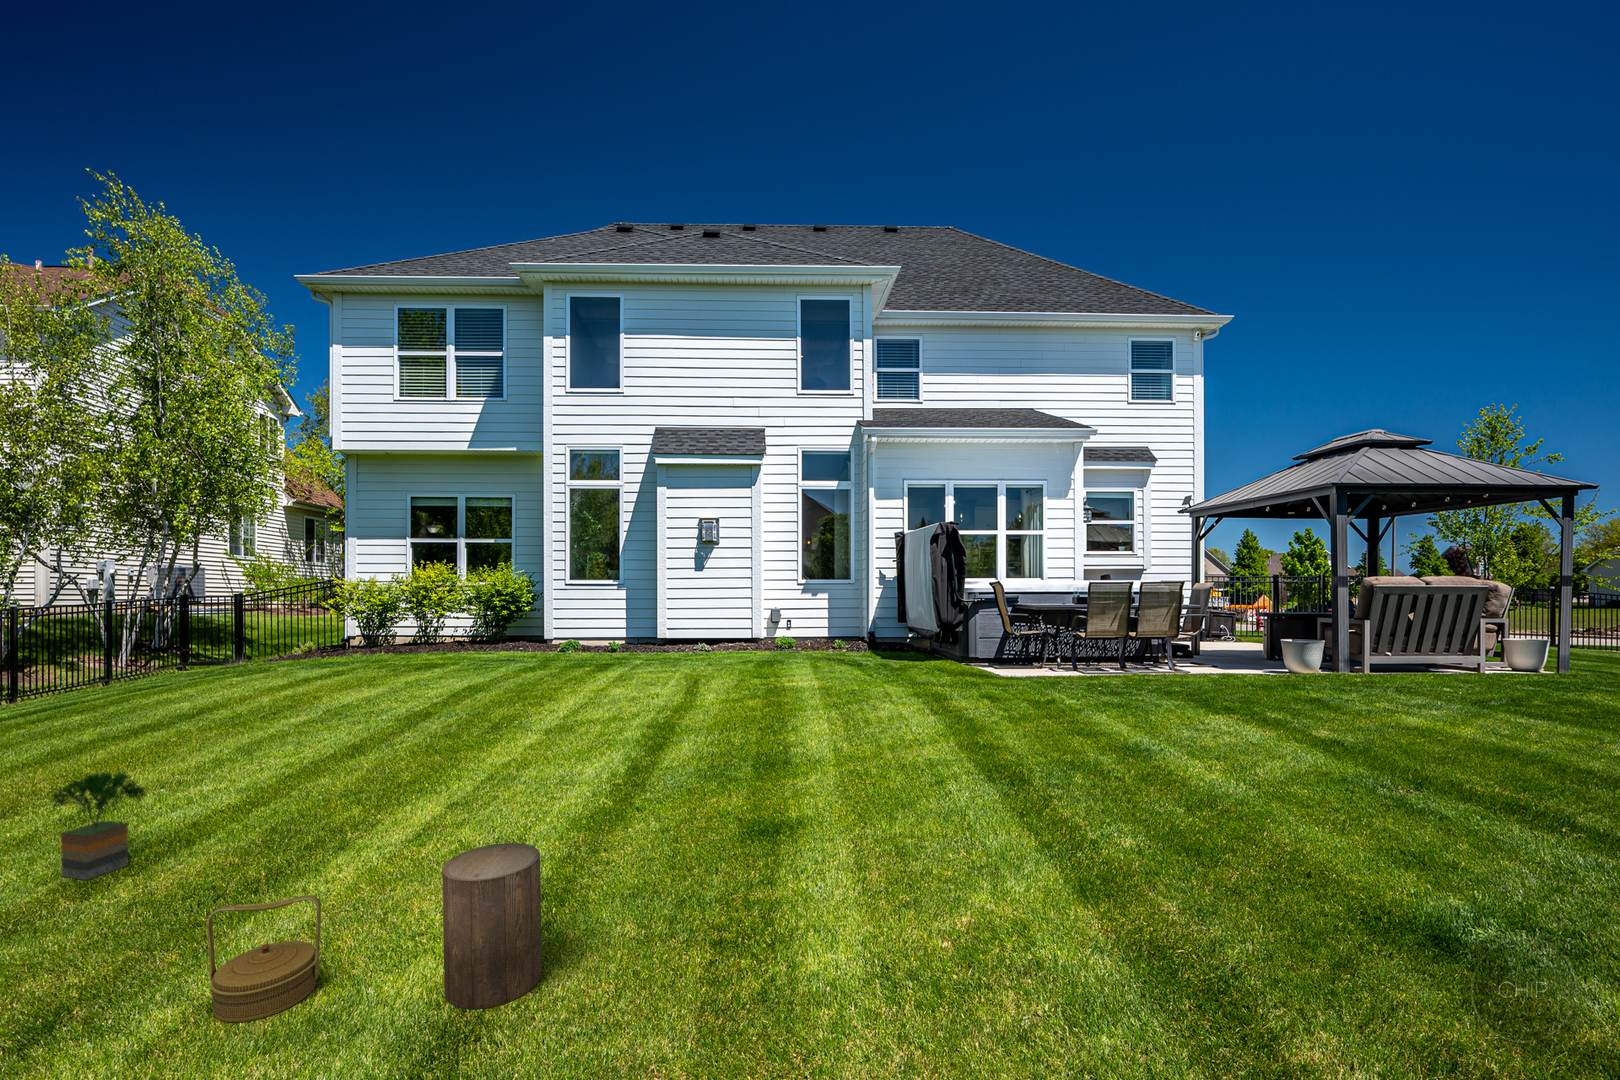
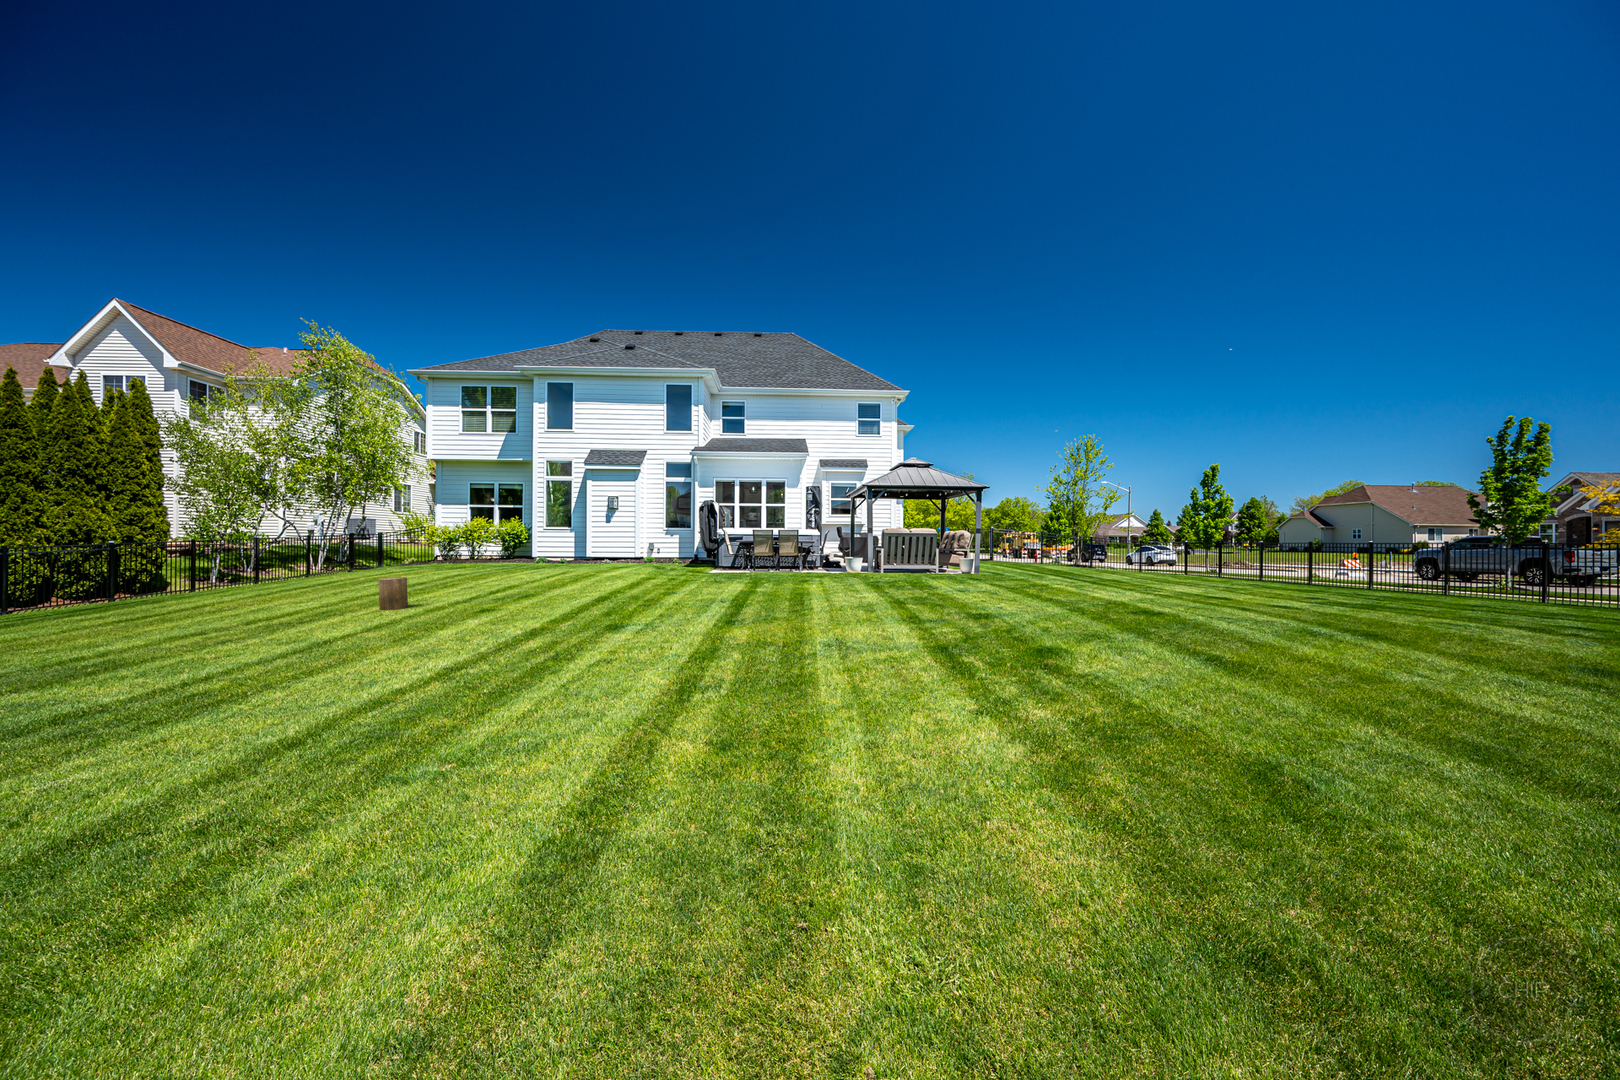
potted tree: present [51,772,147,880] -> none [284,568,314,598]
basket: present [207,895,321,1022] -> none [321,586,351,611]

